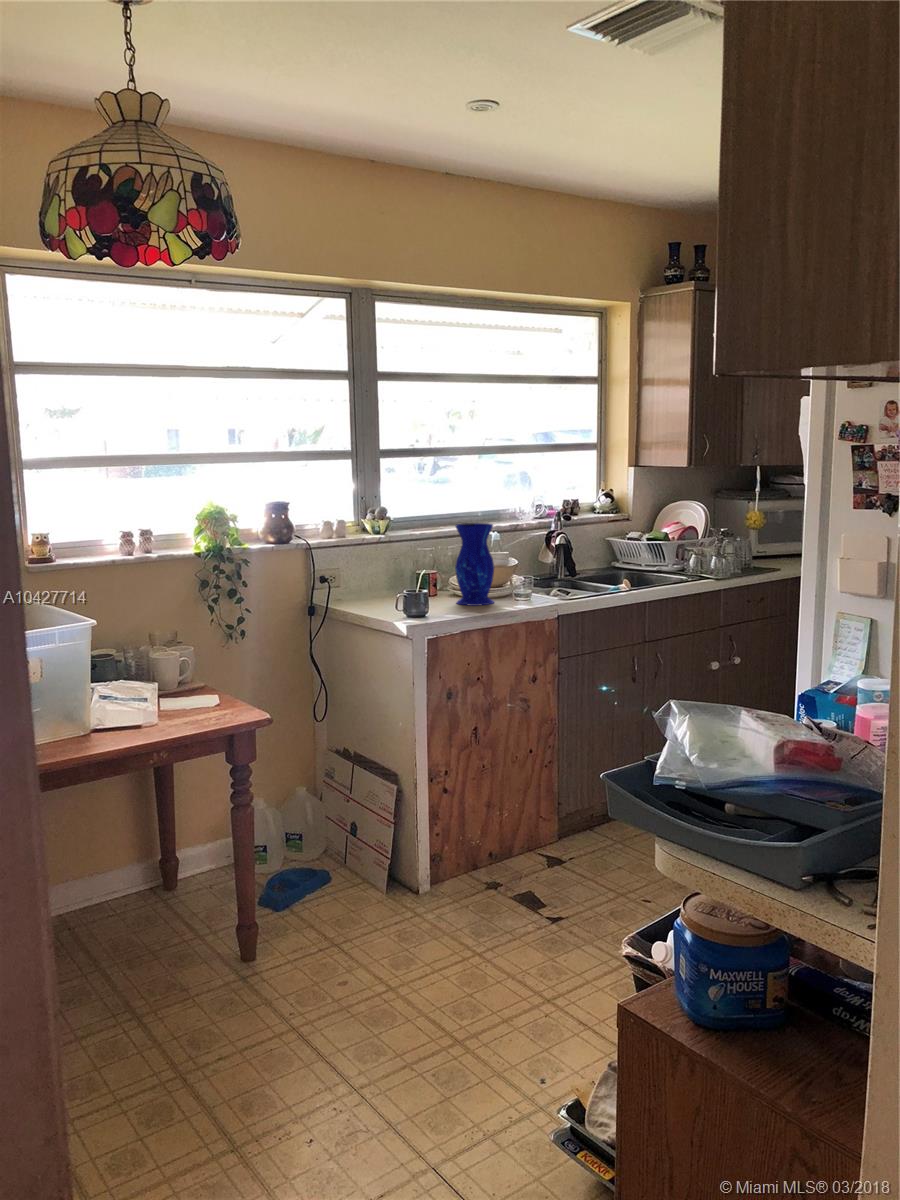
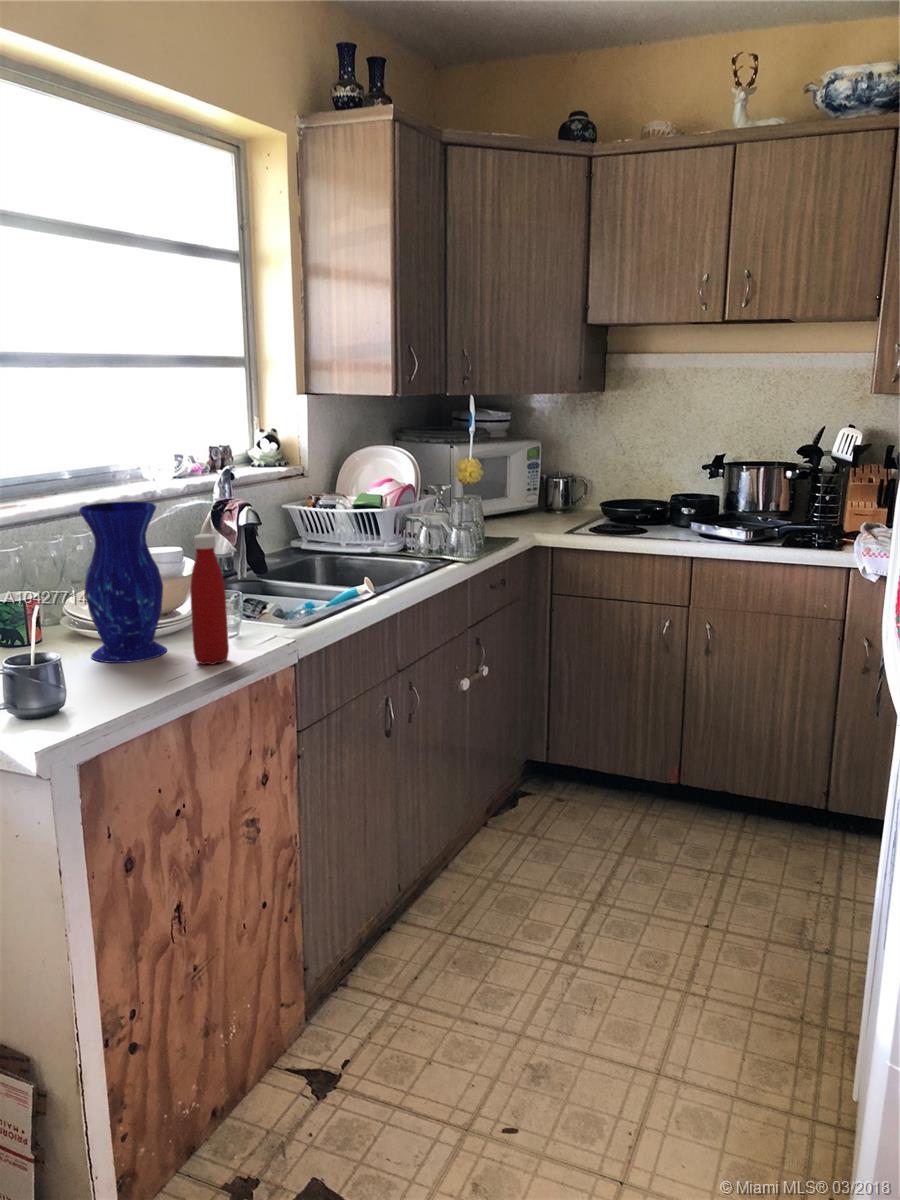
bottle: none [501,540,519,609] -> present [190,534,229,664]

